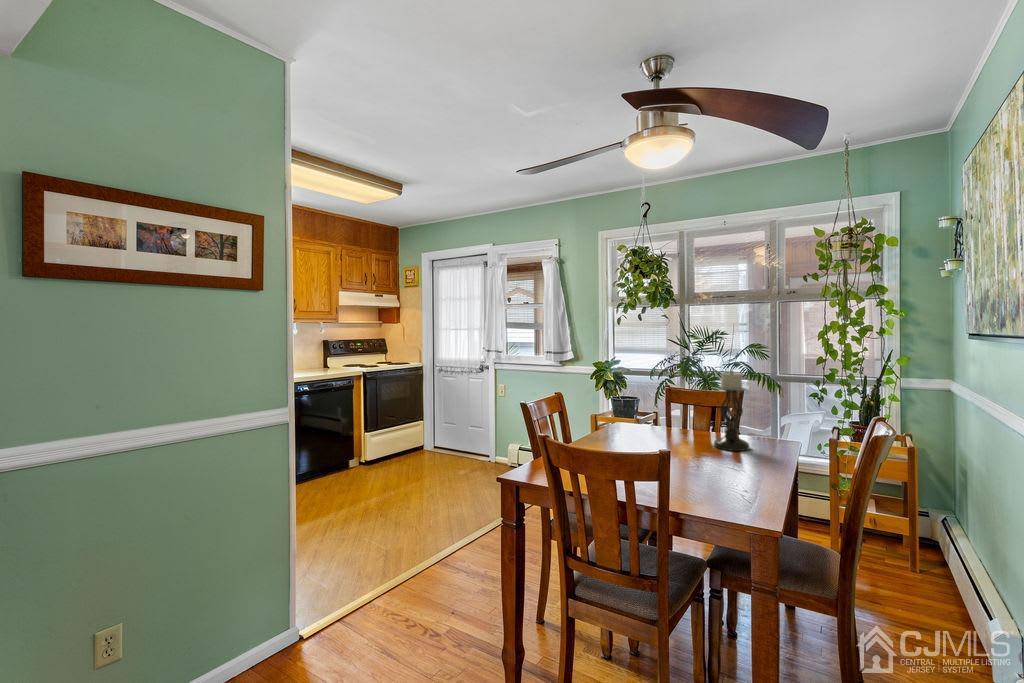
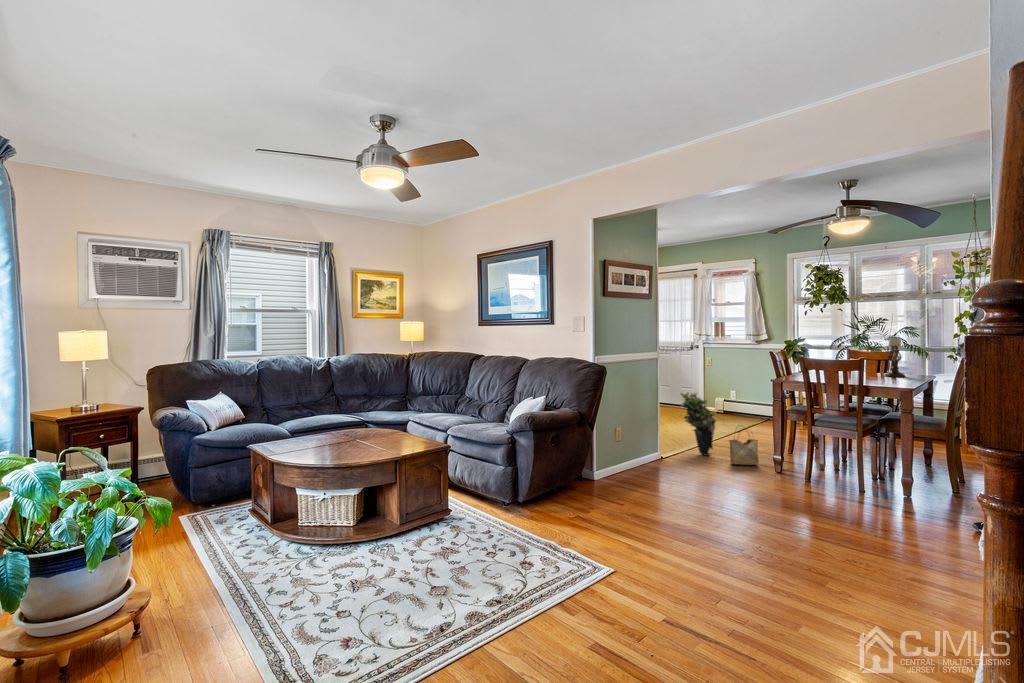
potted plant: none [354,471,428,607] -> present [681,392,716,456]
woven basket: none [418,555,479,648] -> present [729,439,759,465]

